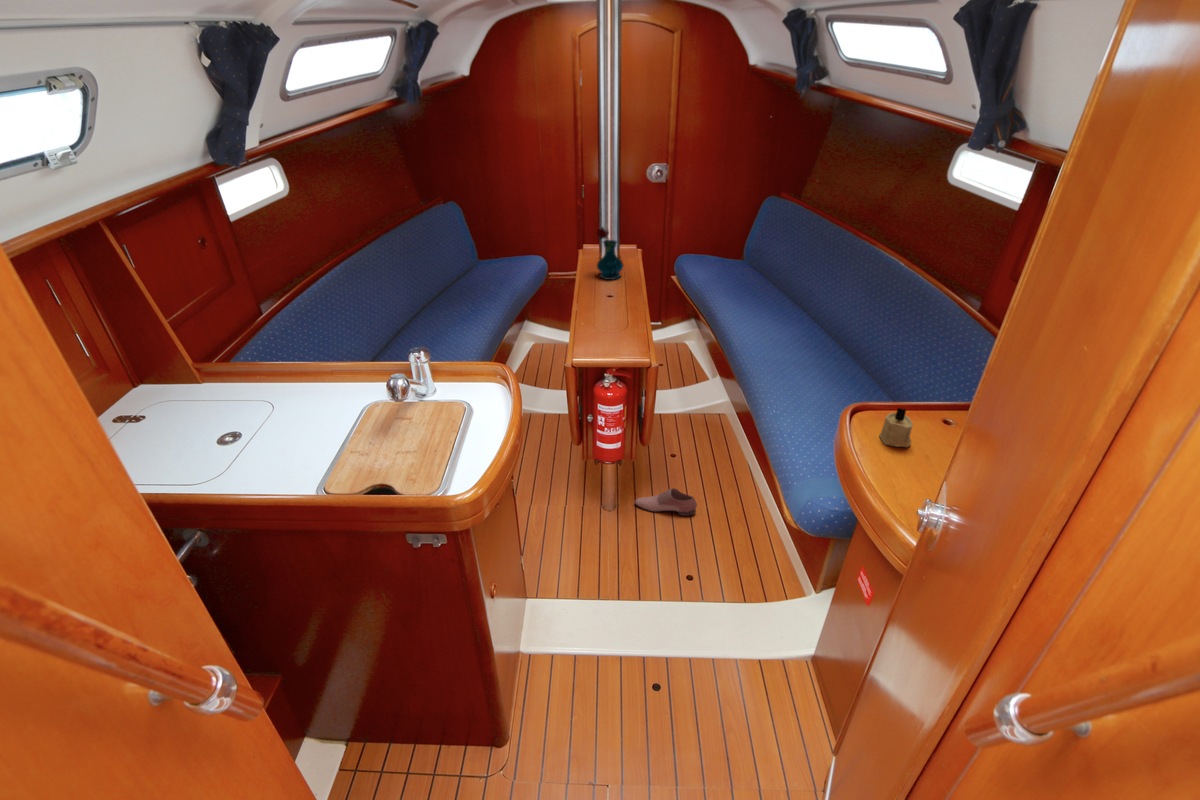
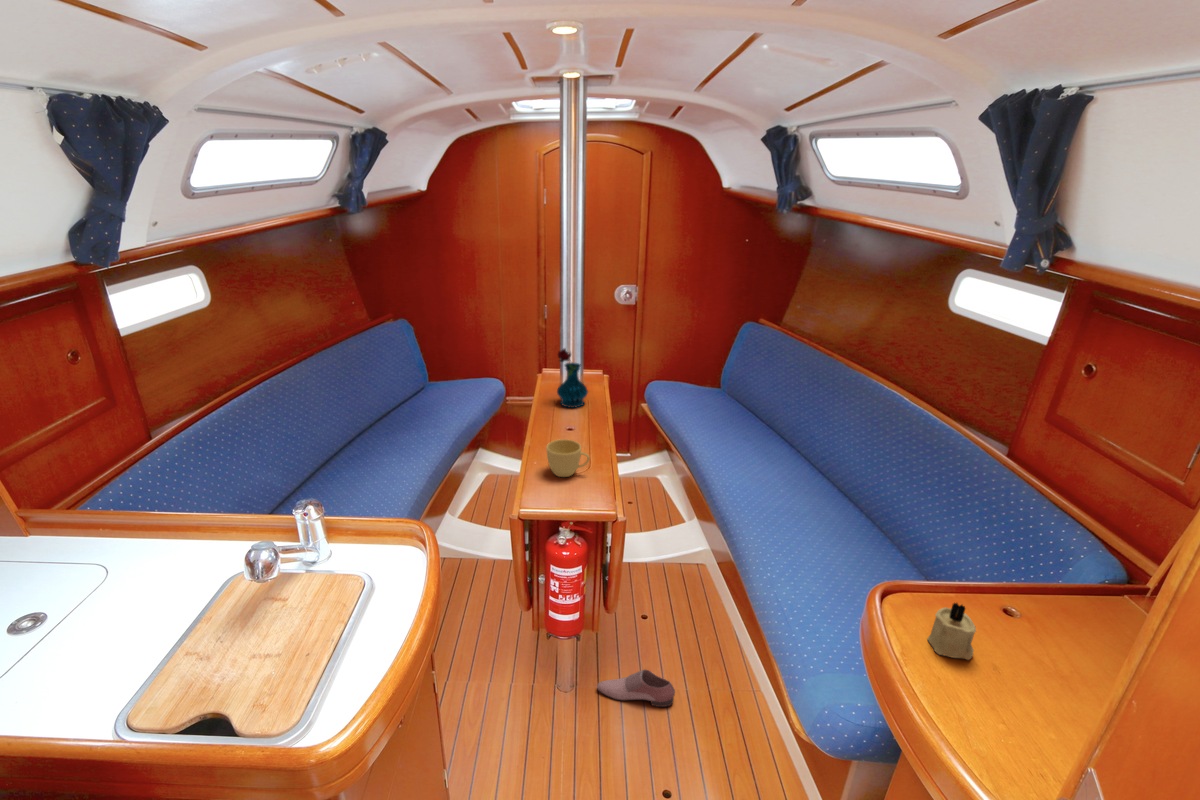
cup: none [592,304,628,335] -> present [546,439,590,477]

